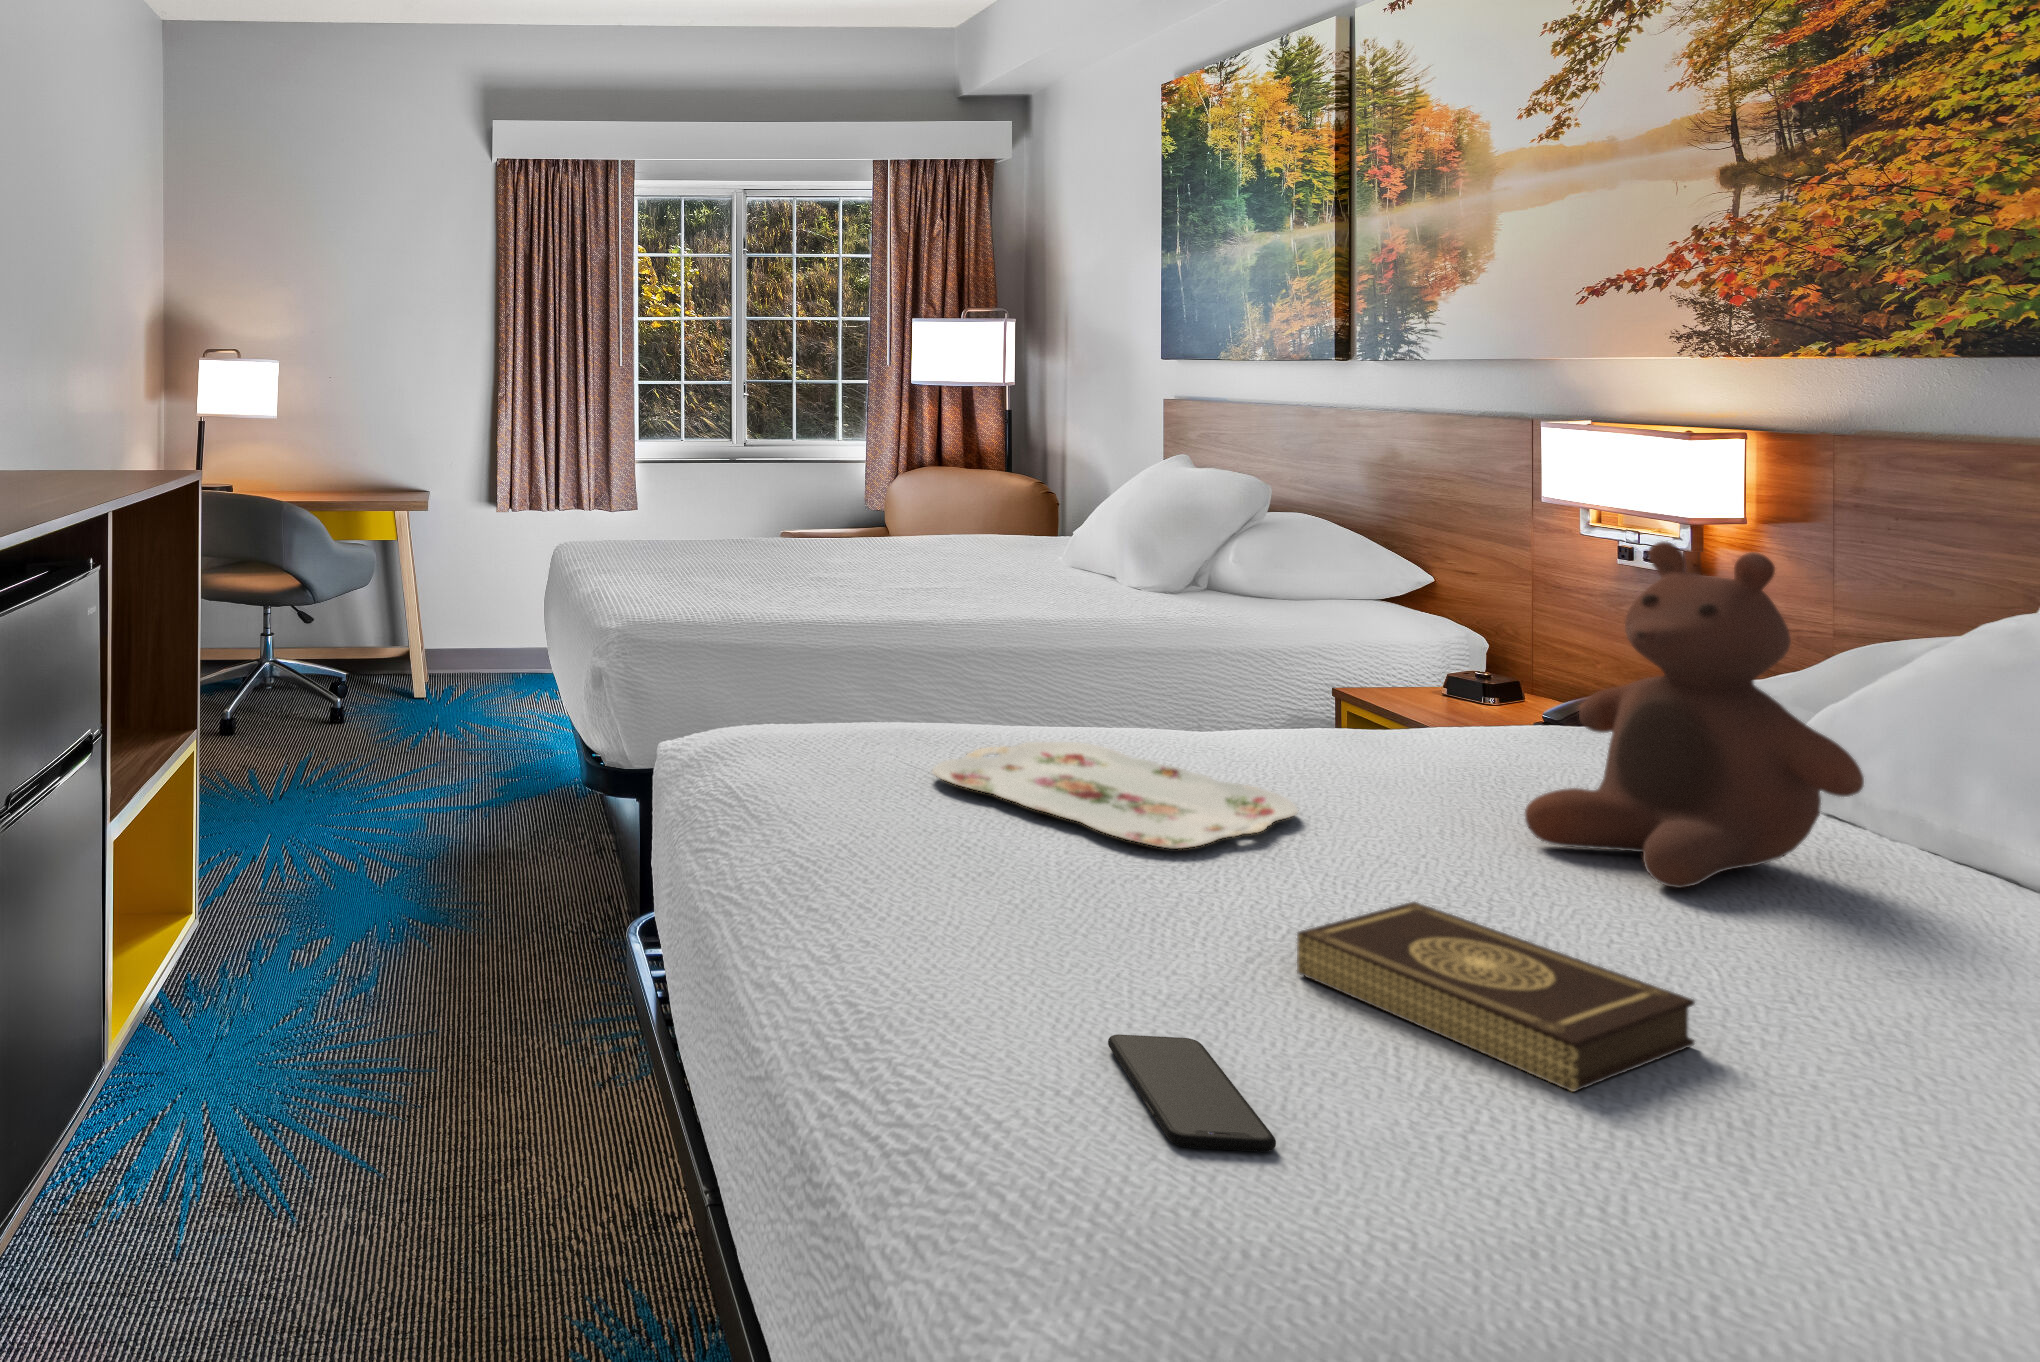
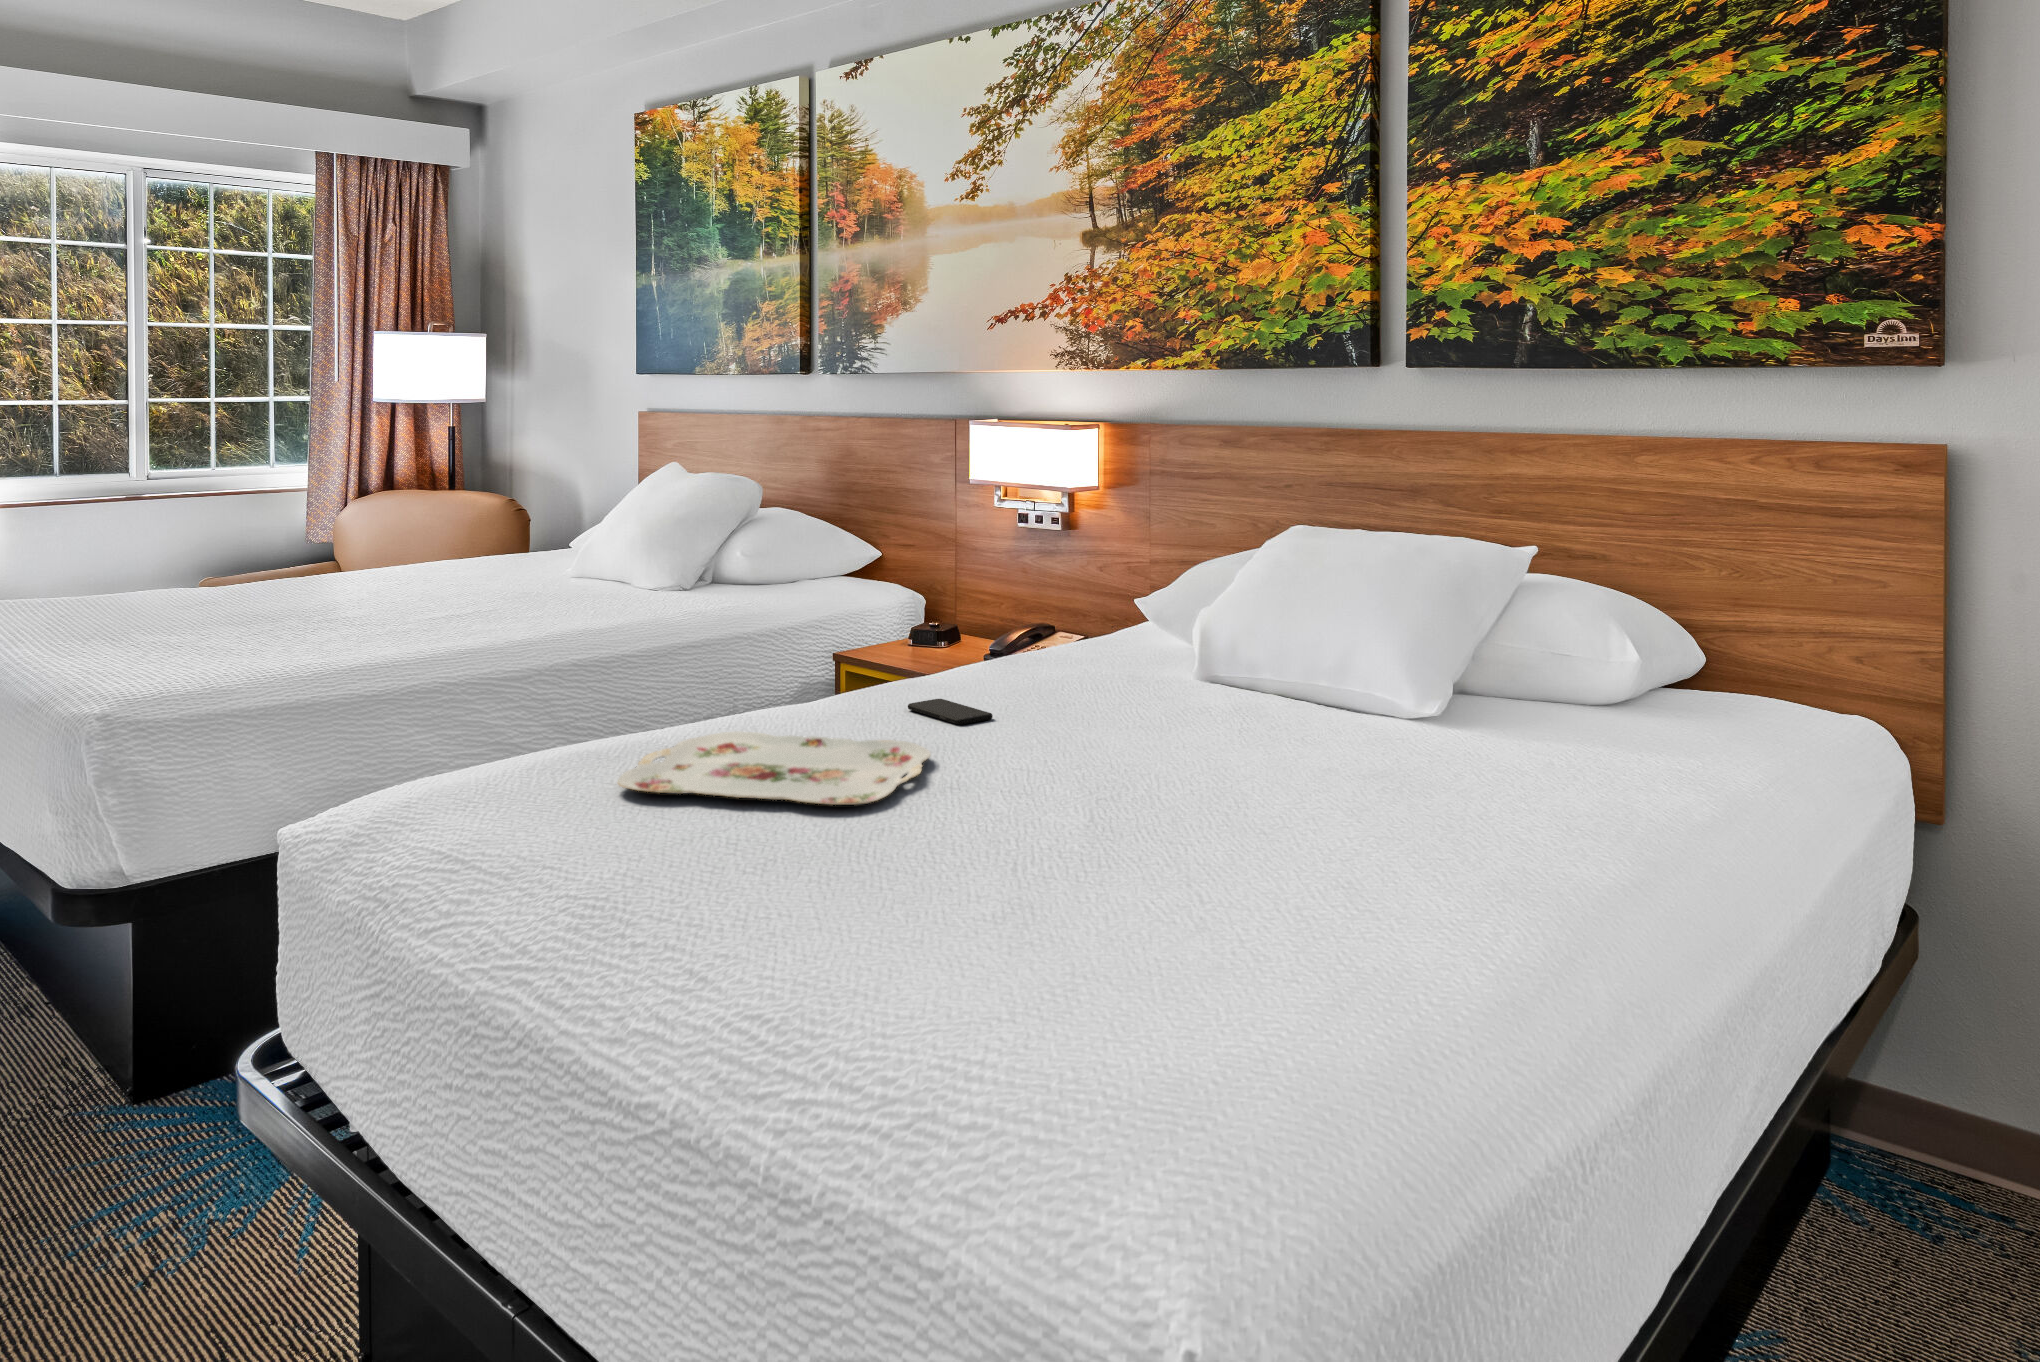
stuffed bear: present [1525,542,1864,888] -> none [1074,501,1261,751]
book: present [1297,902,1695,1092] -> none [1027,796,1262,899]
smartphone: present [1108,1034,1276,1152] -> present [908,699,993,725]

